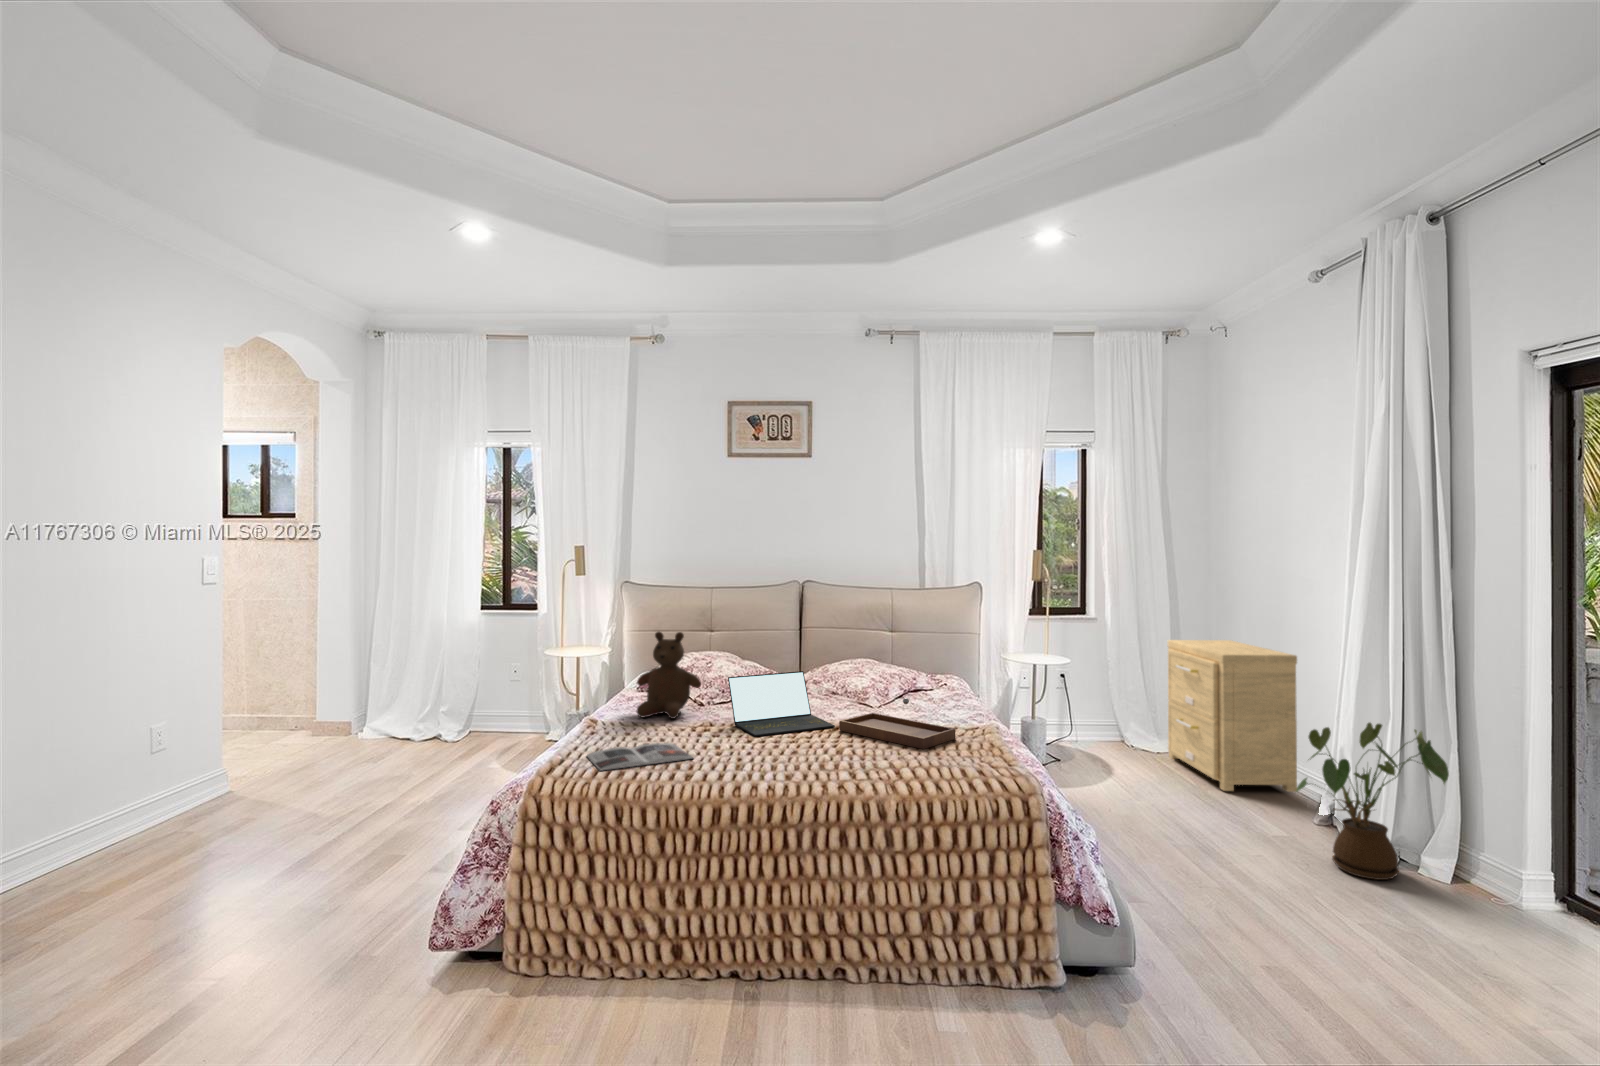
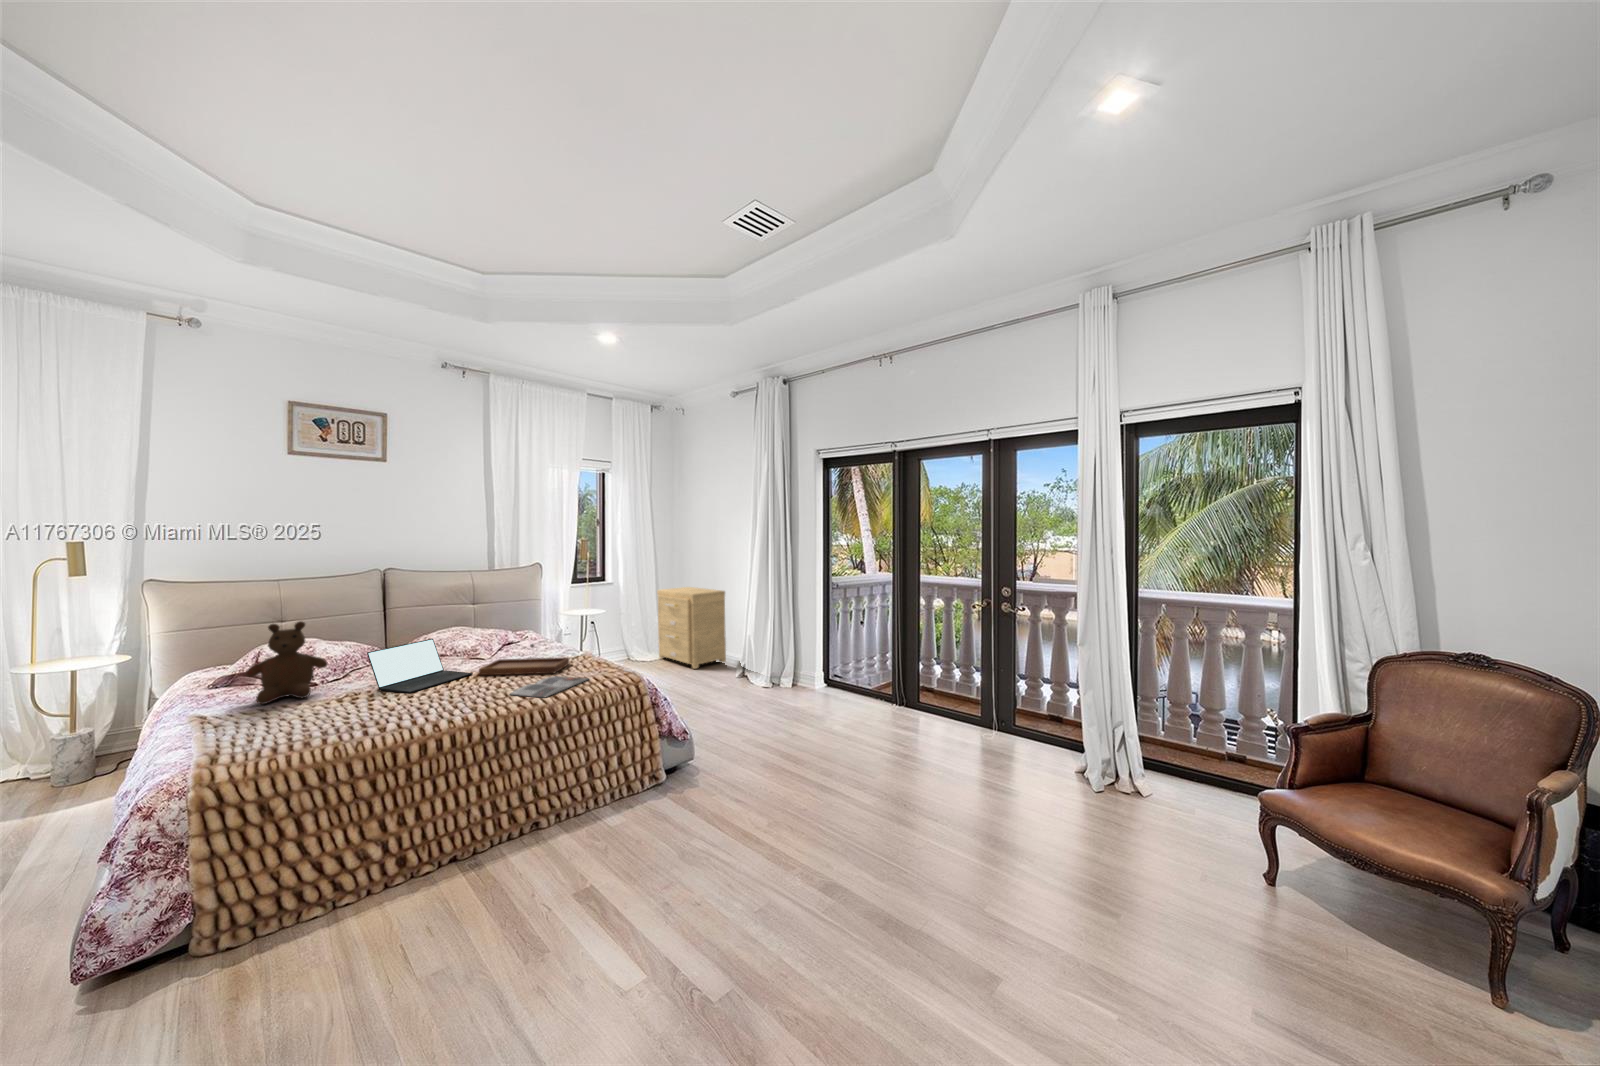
house plant: present [1296,723,1449,880] -> none [738,618,797,692]
magazine: present [587,743,693,771] -> present [511,676,588,697]

